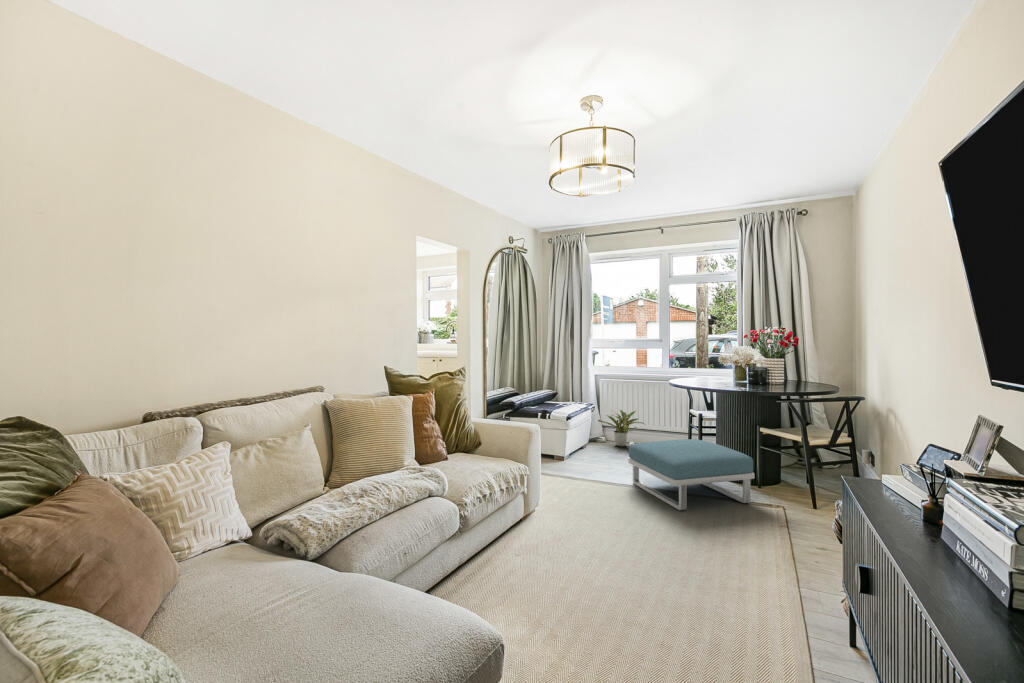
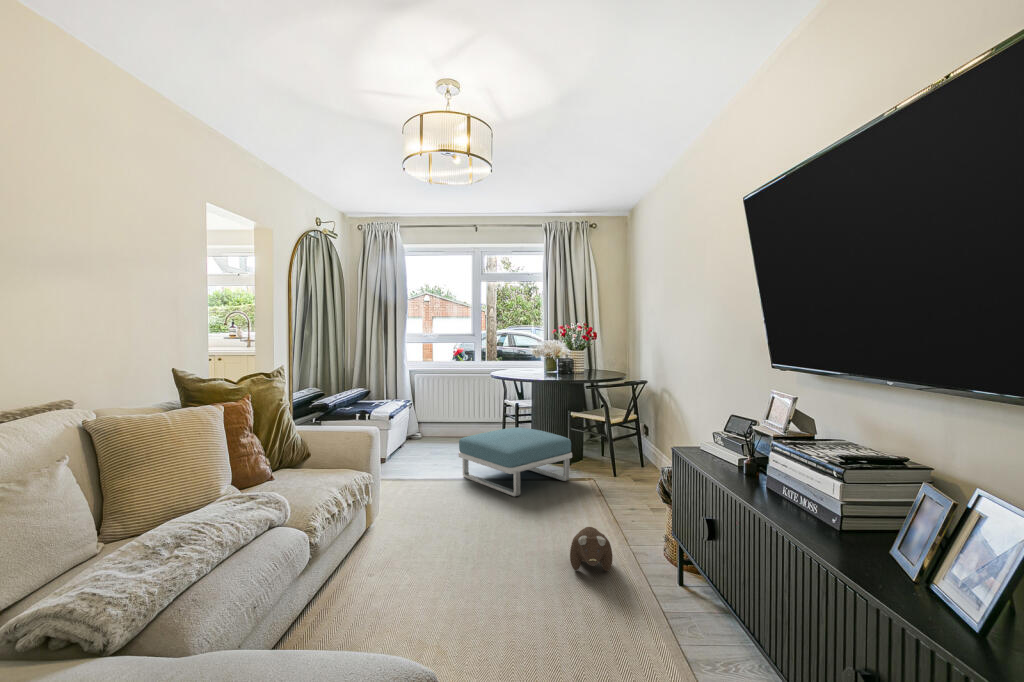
potted plant: present [598,410,643,446] -> none [416,403,463,442]
plush toy: none [713,552,764,605] -> present [570,527,613,571]

